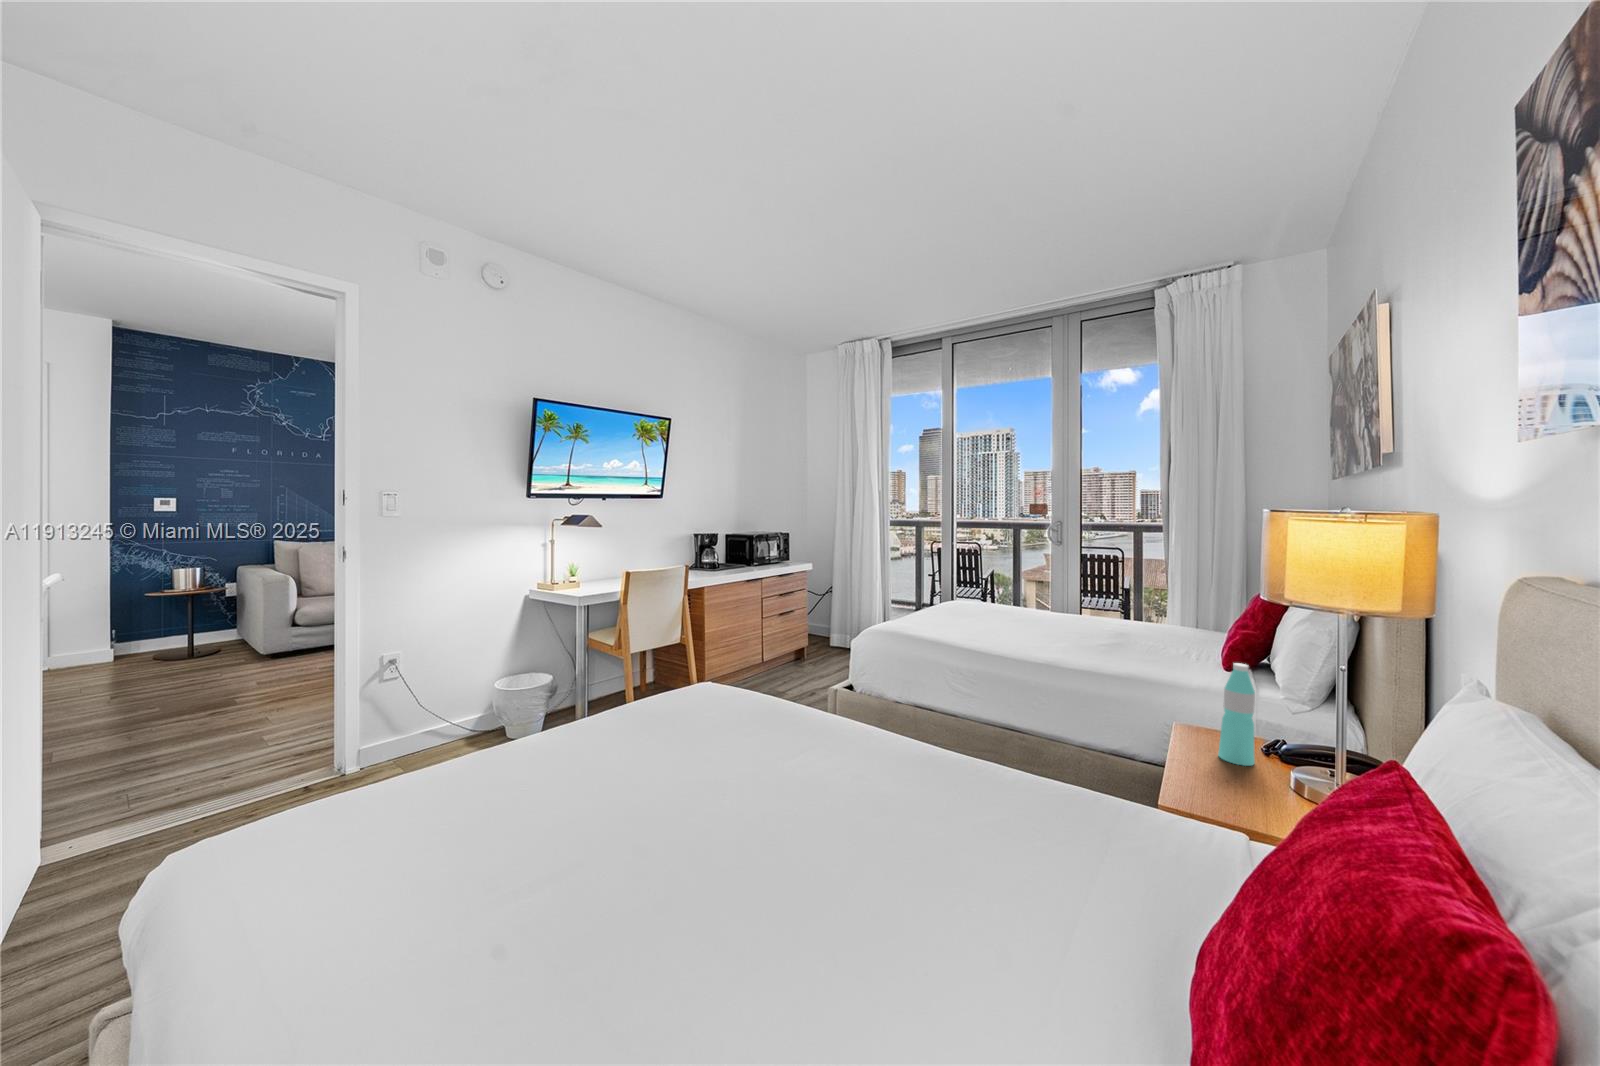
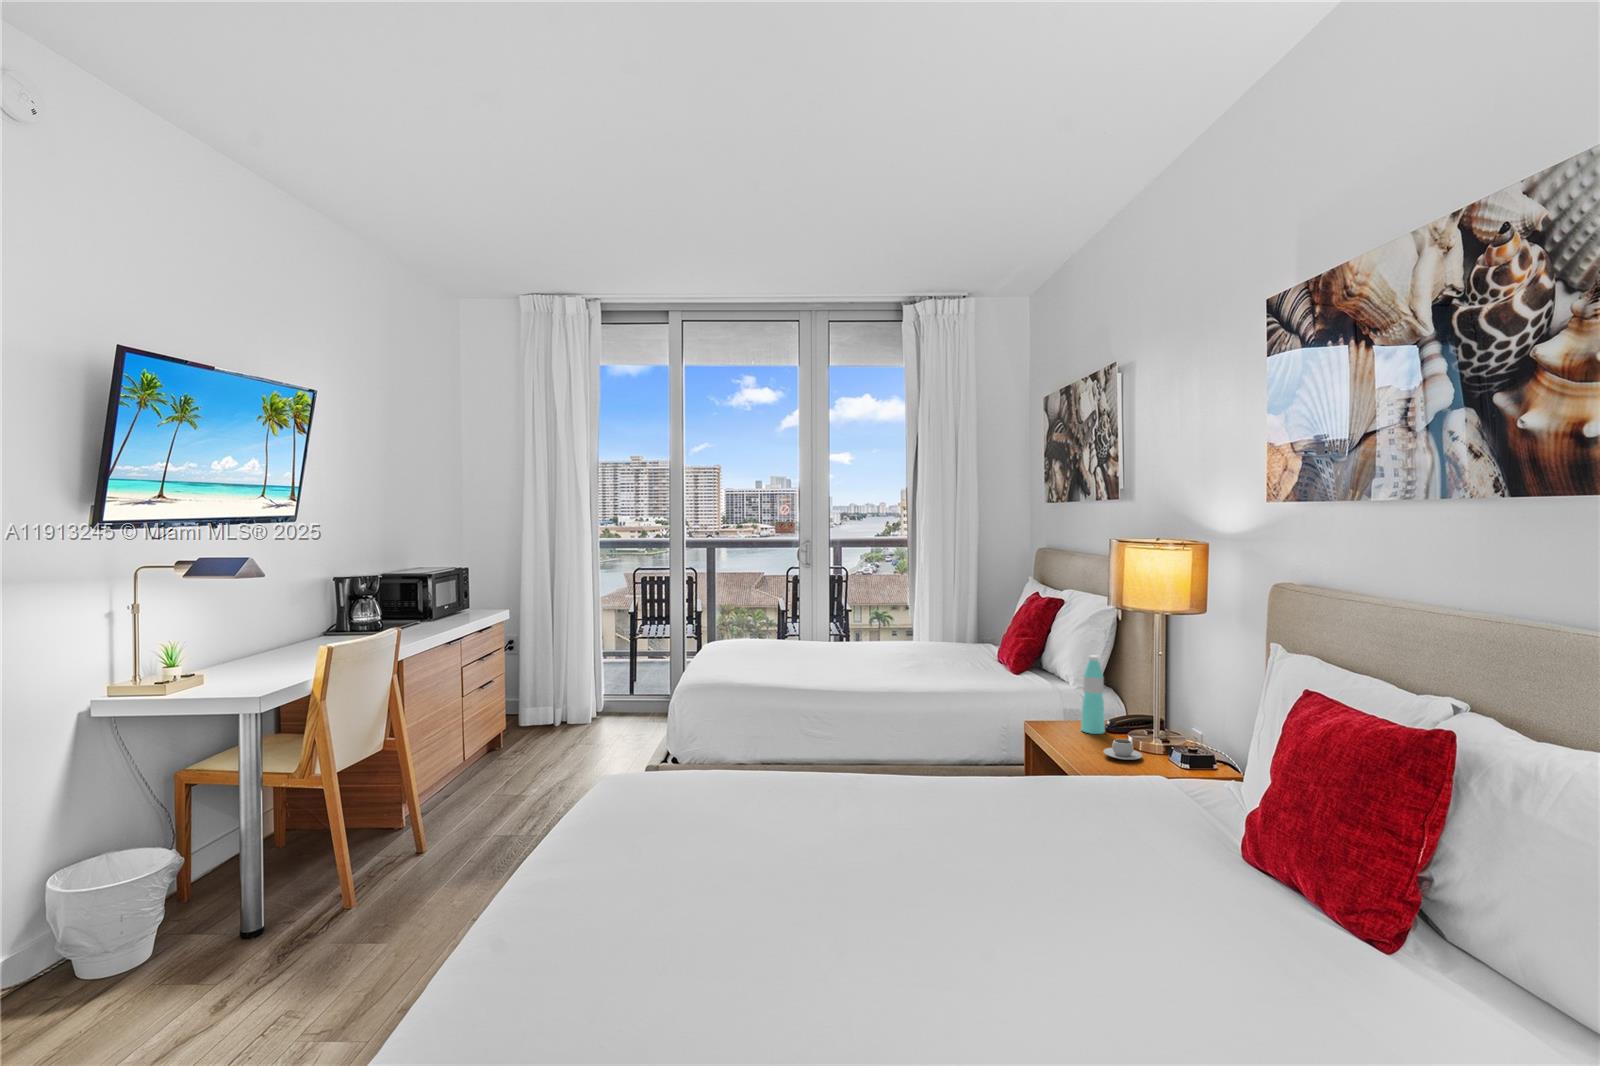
teacup: none [1198,775,1260,810] -> present [1103,739,1142,760]

